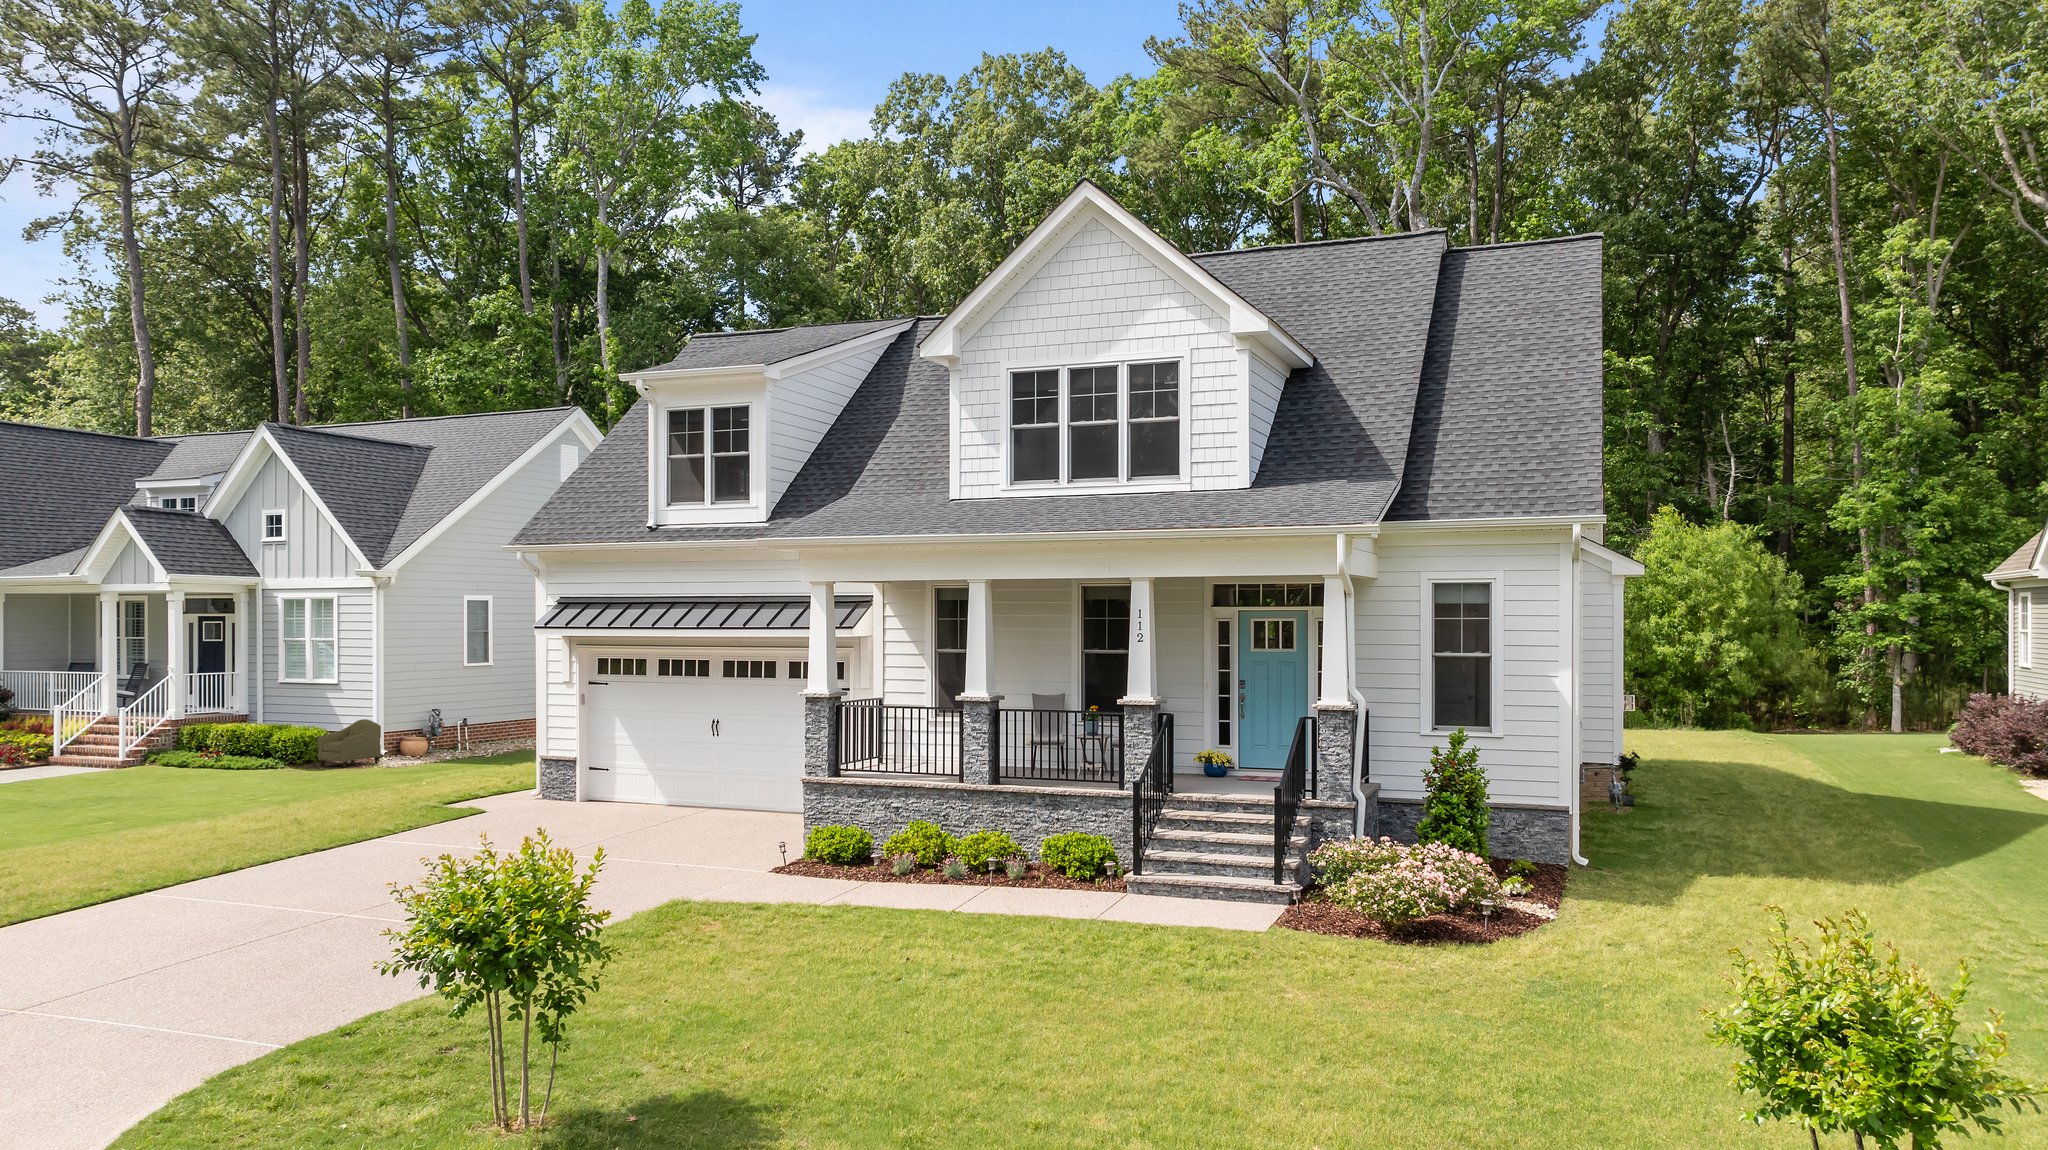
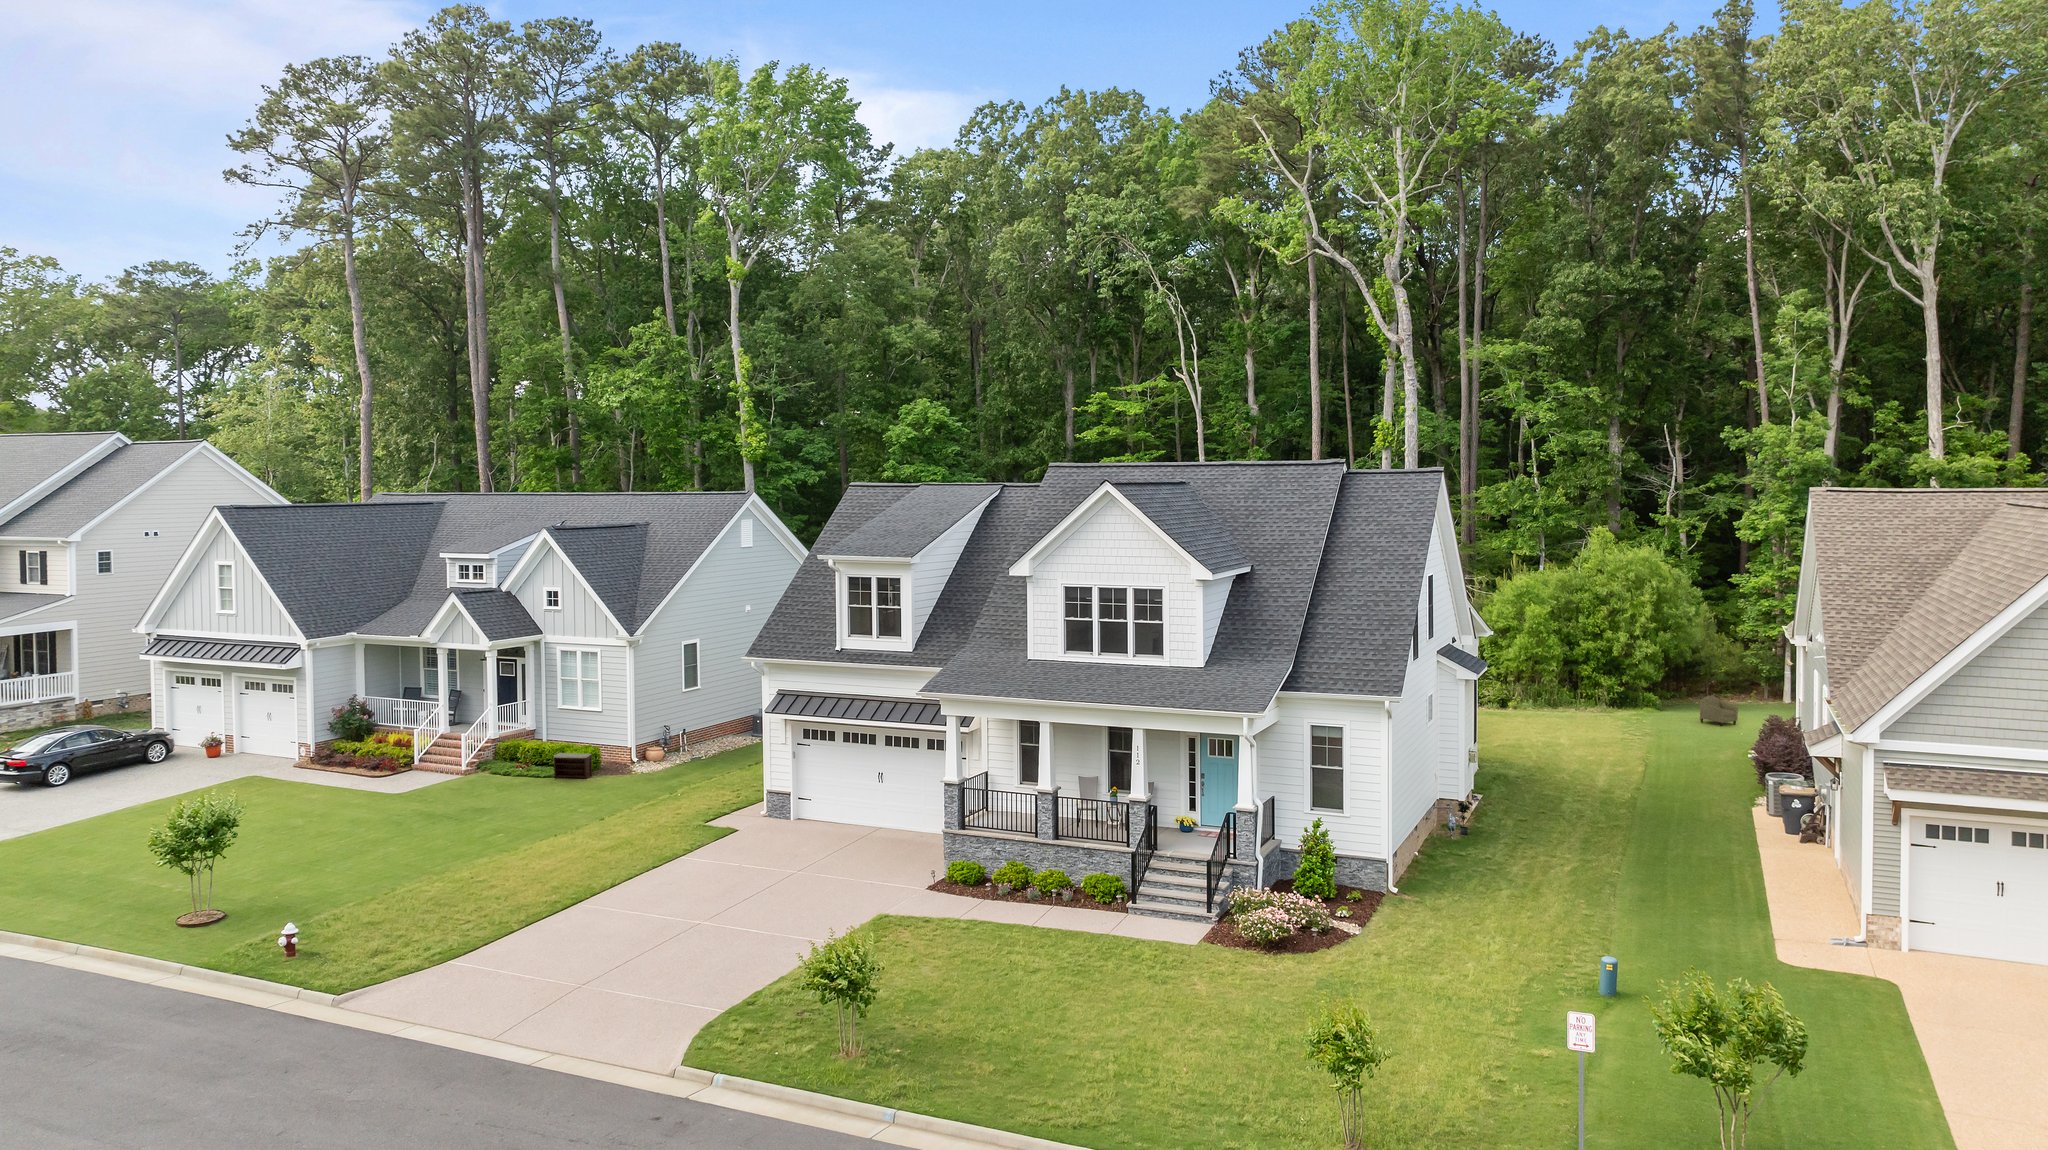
chair: present [317,719,381,768] -> present [1700,696,1738,726]
bench: none [245,734,309,771] -> present [553,753,593,779]

